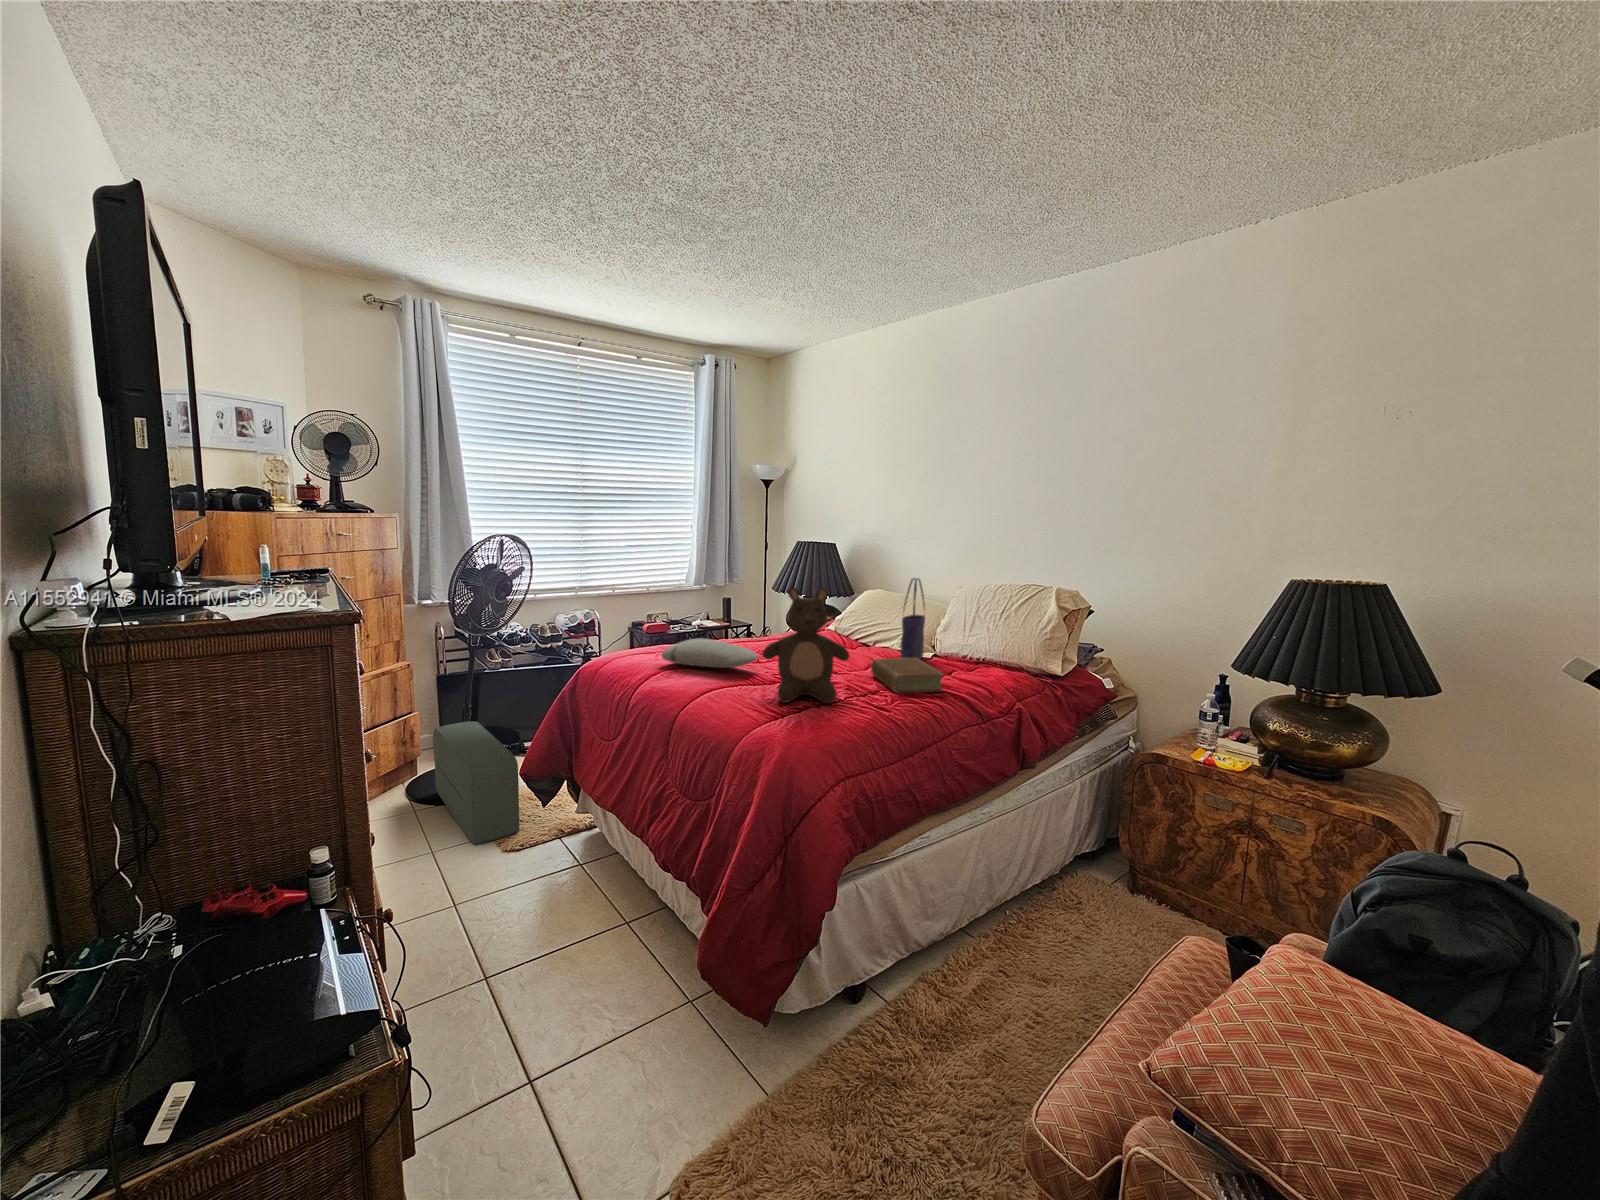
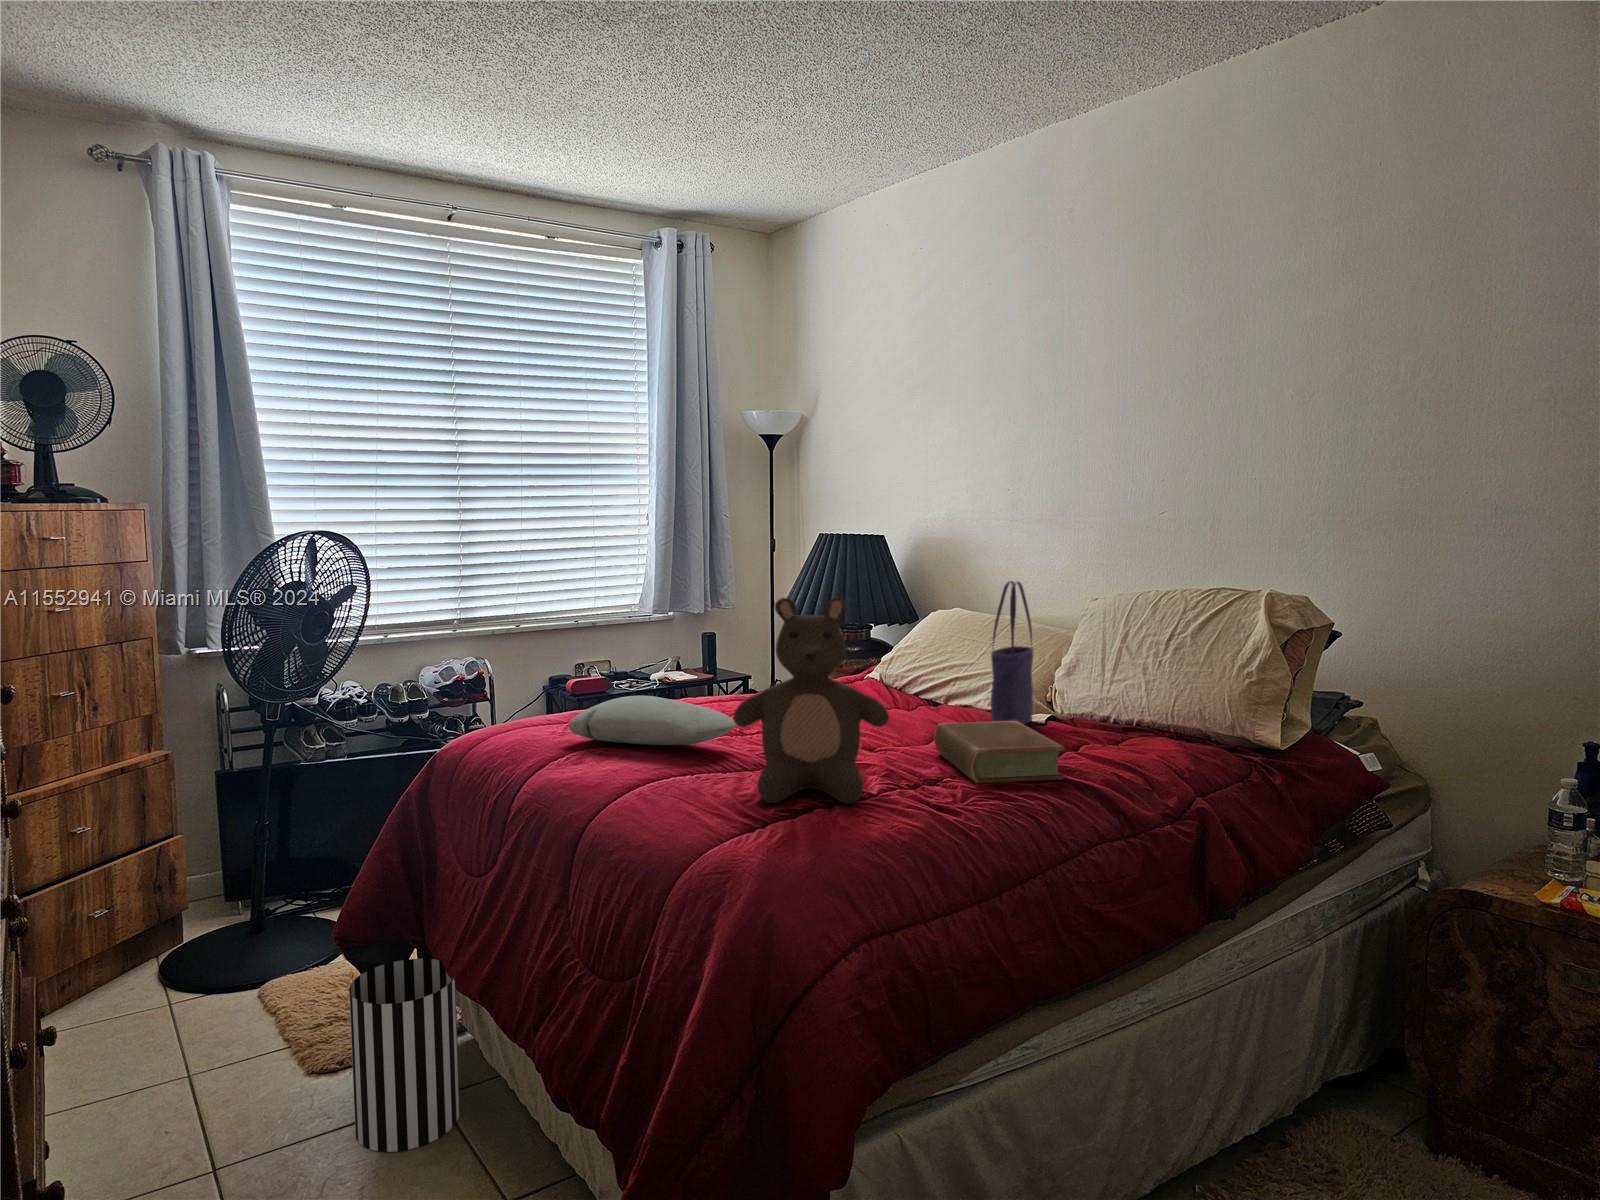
pouf: present [433,721,519,844] -> none [201,847,336,1061]
wastebasket: none [537,787,598,894] -> present [349,959,460,1152]

